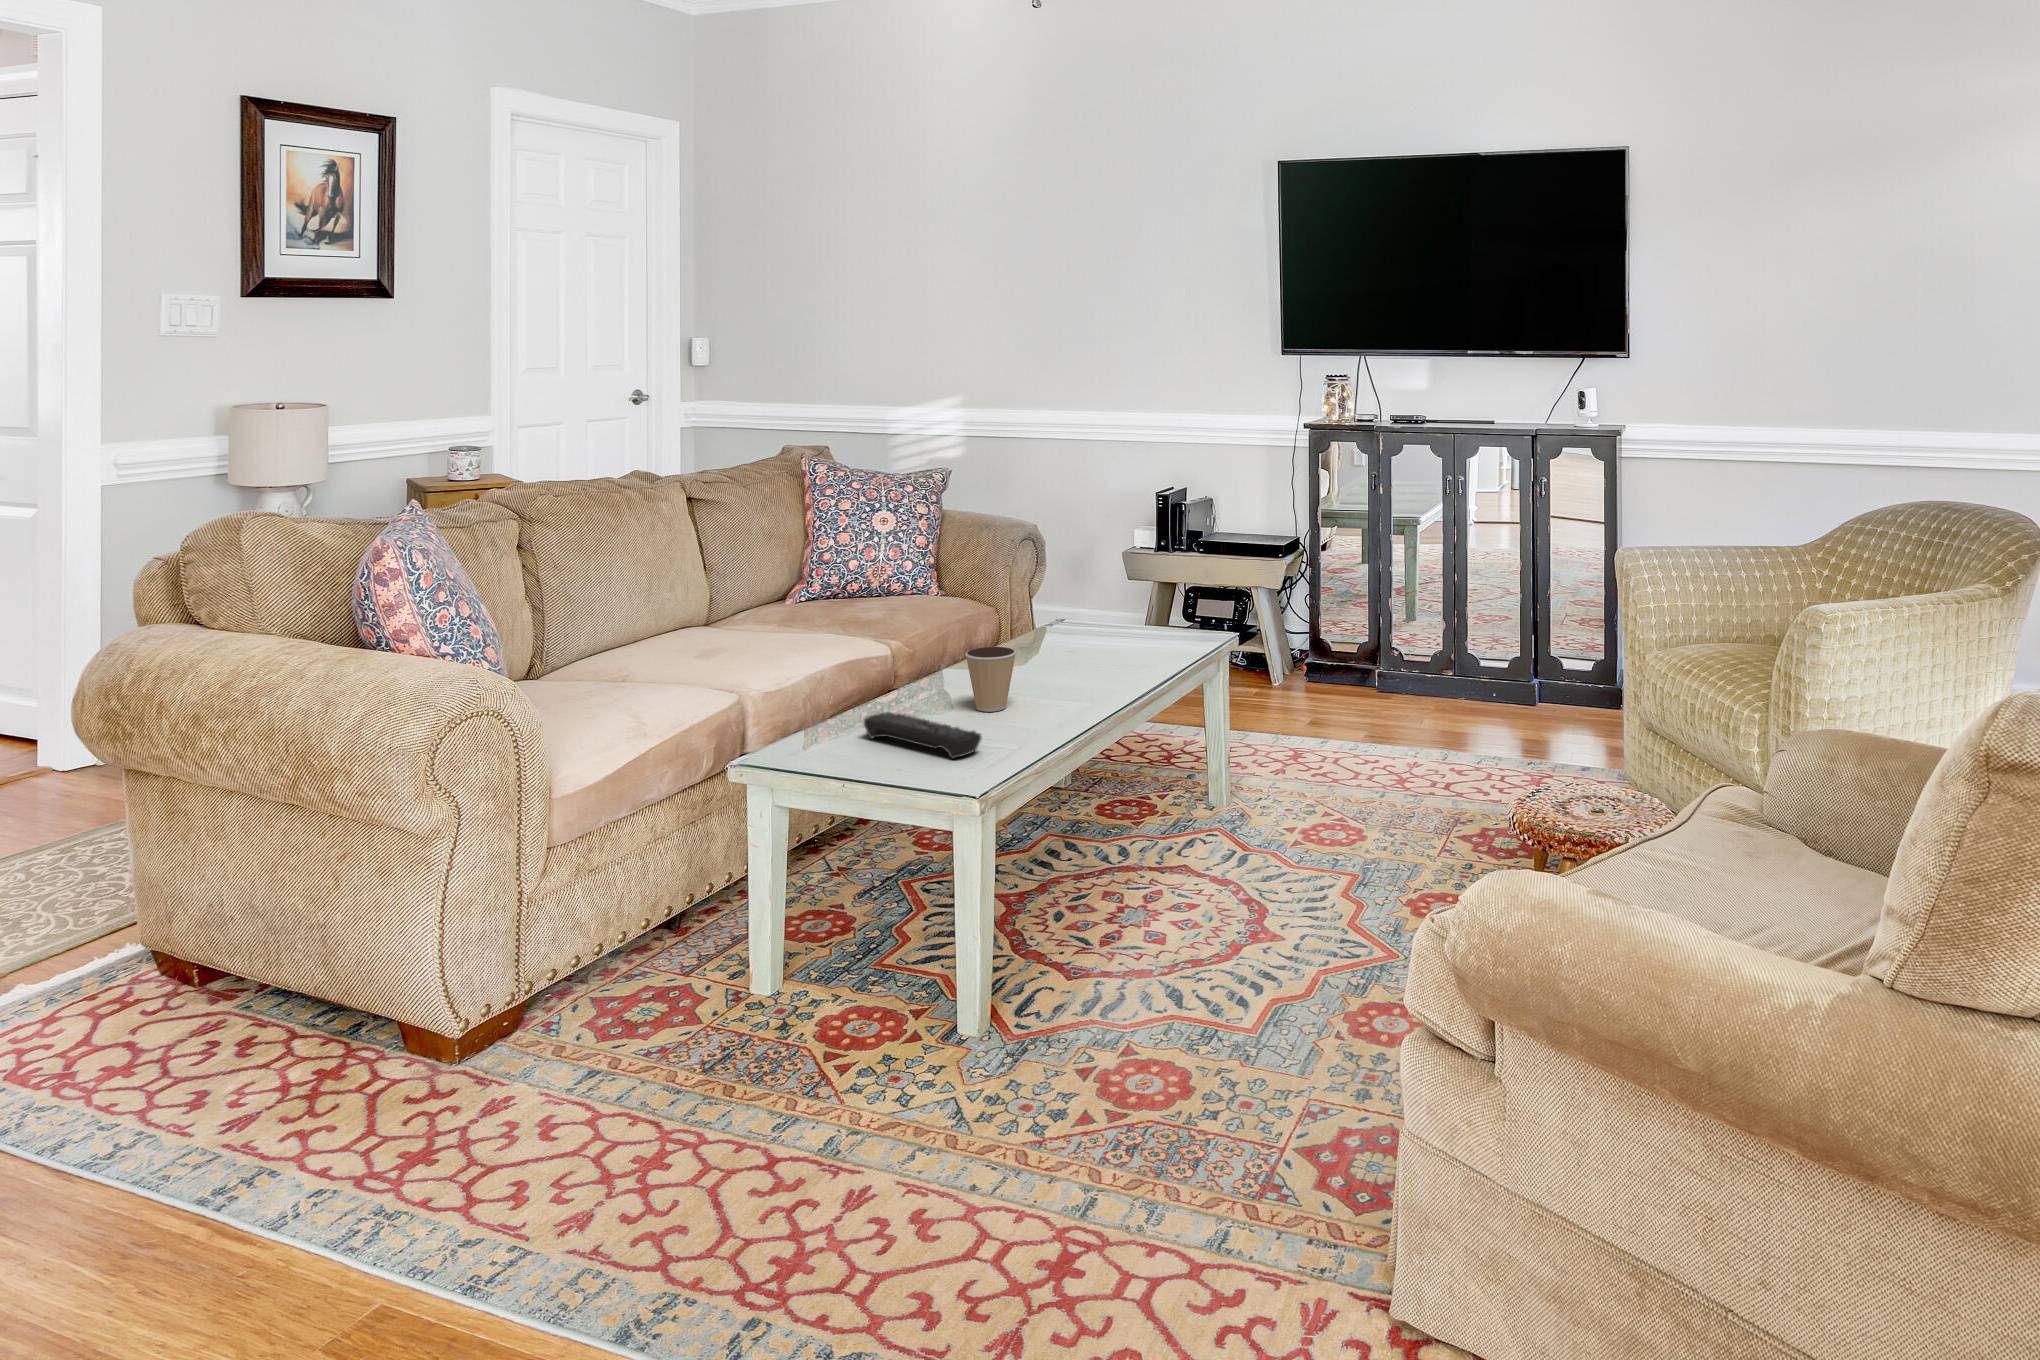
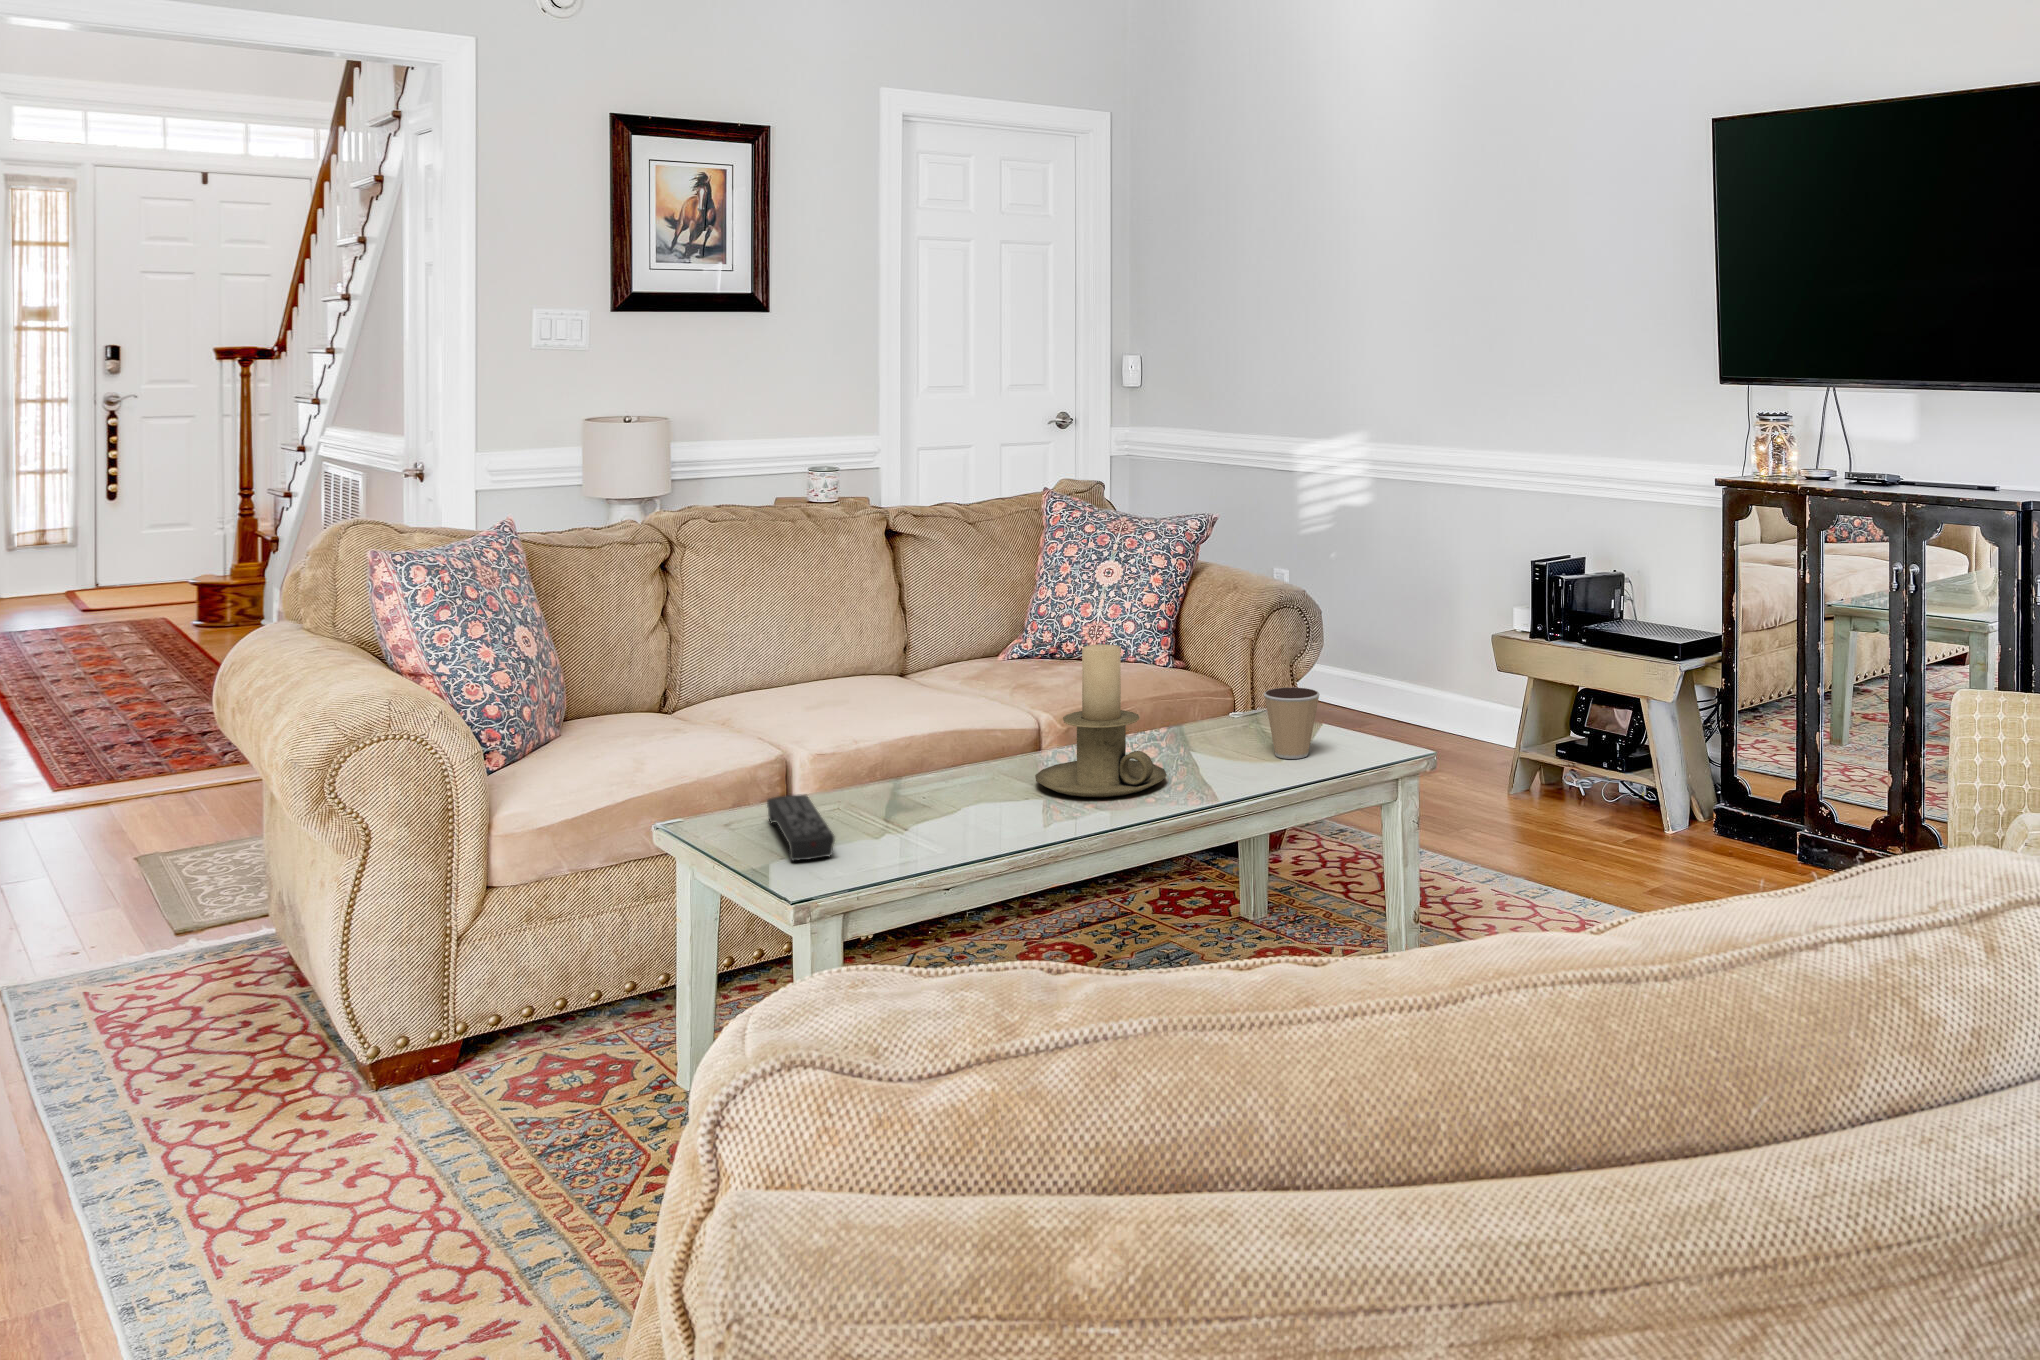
candle holder: none [1012,570,1115,688] -> present [1035,644,1167,797]
coffee cup: present [965,646,1016,712] -> present [1264,687,1320,759]

